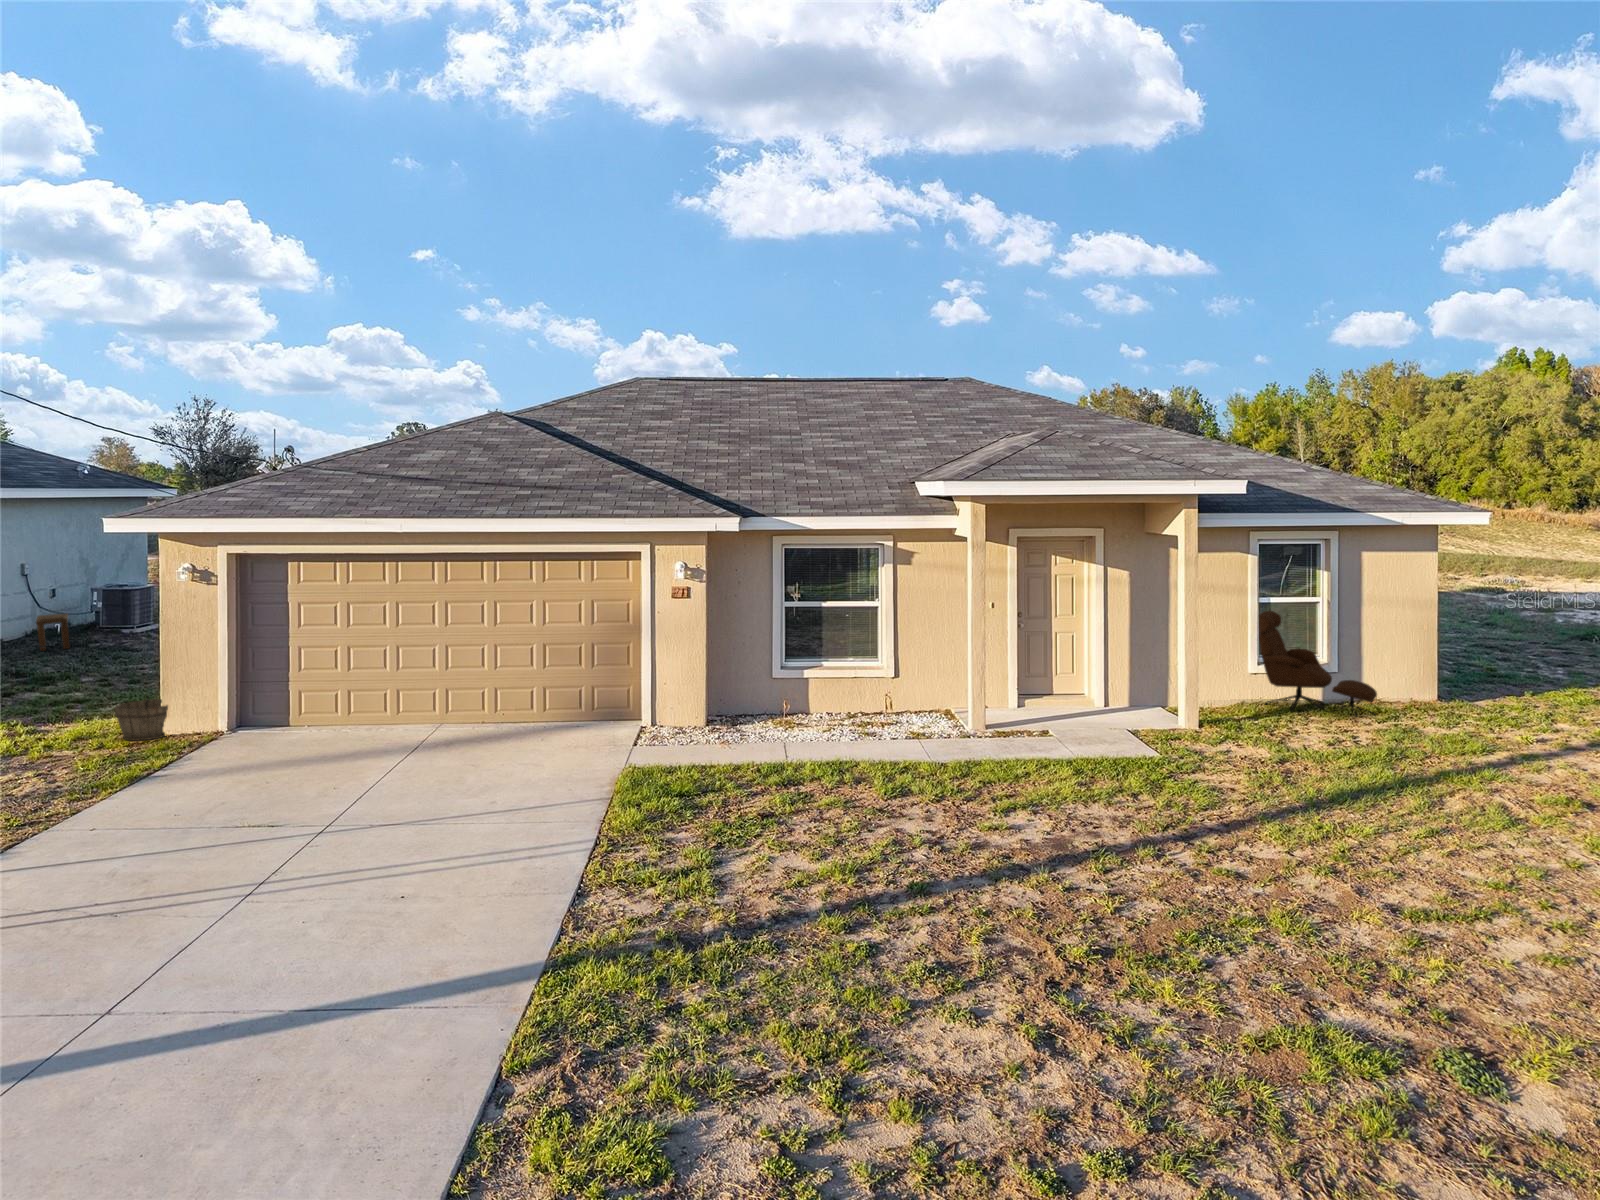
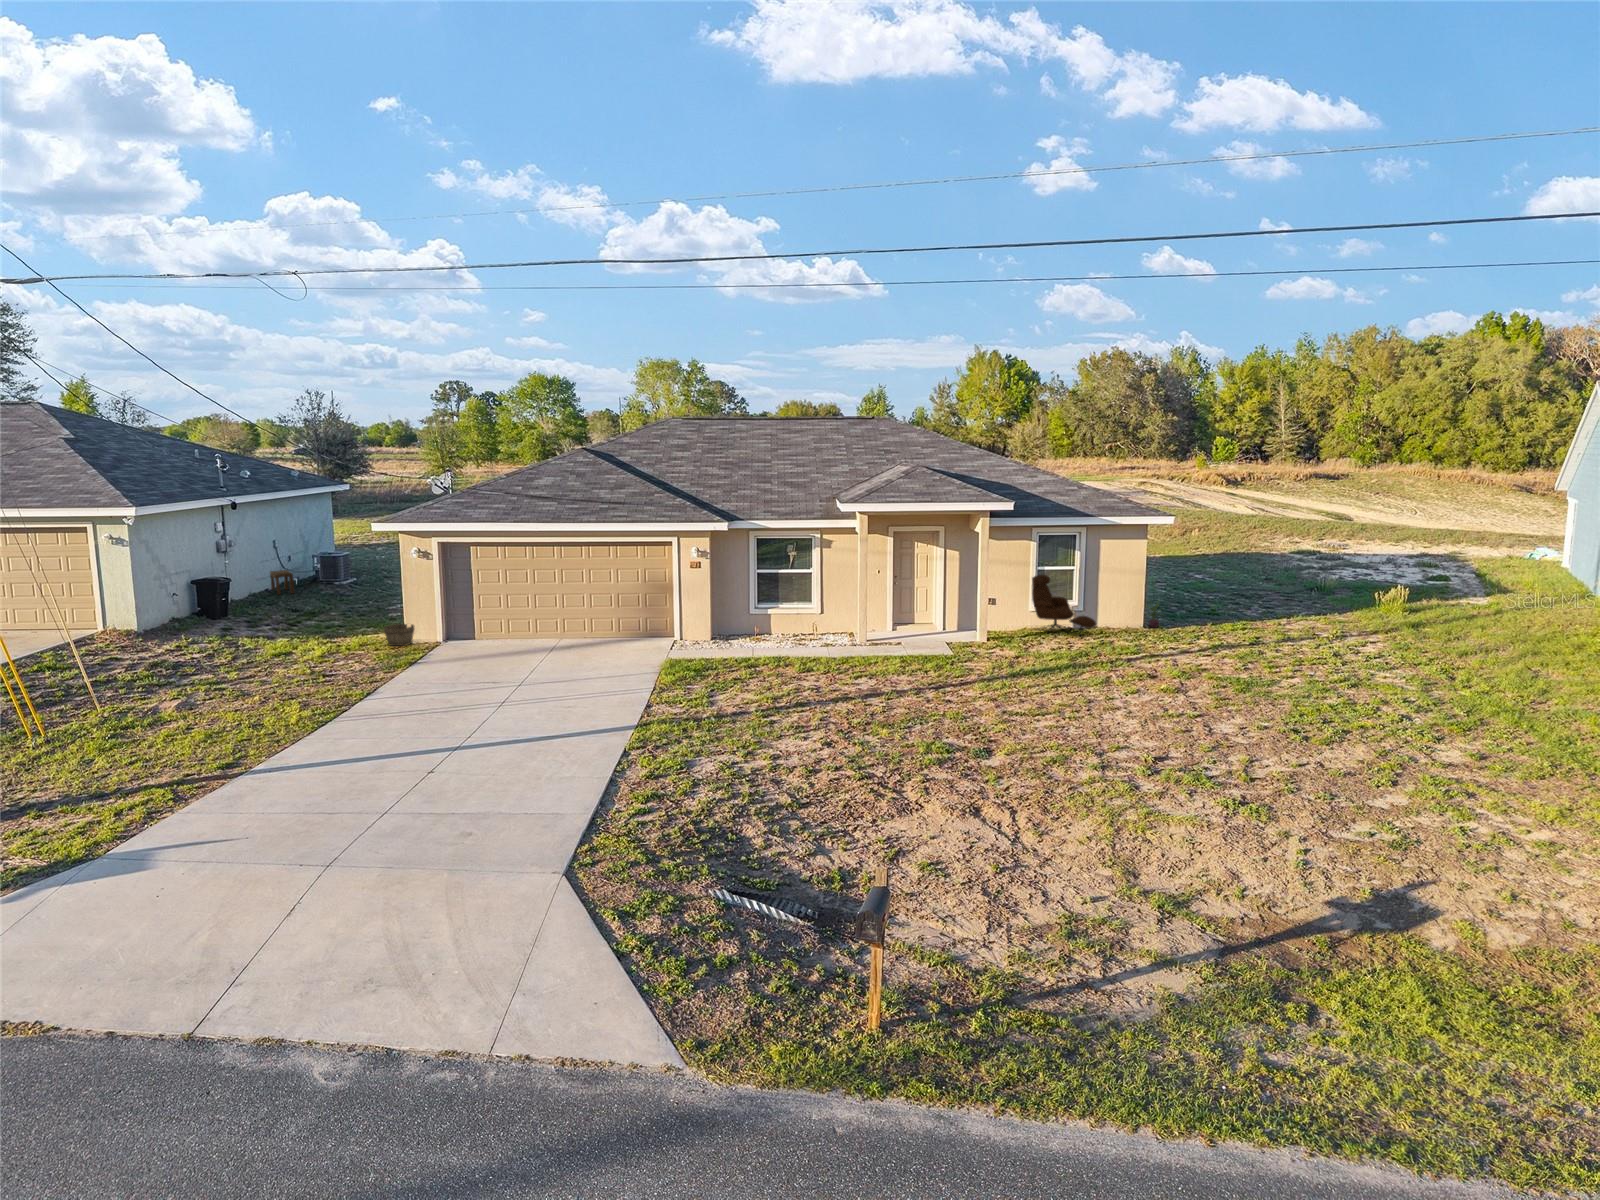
decorative plant: none [1422,652,1486,700] -> present [1148,604,1159,628]

